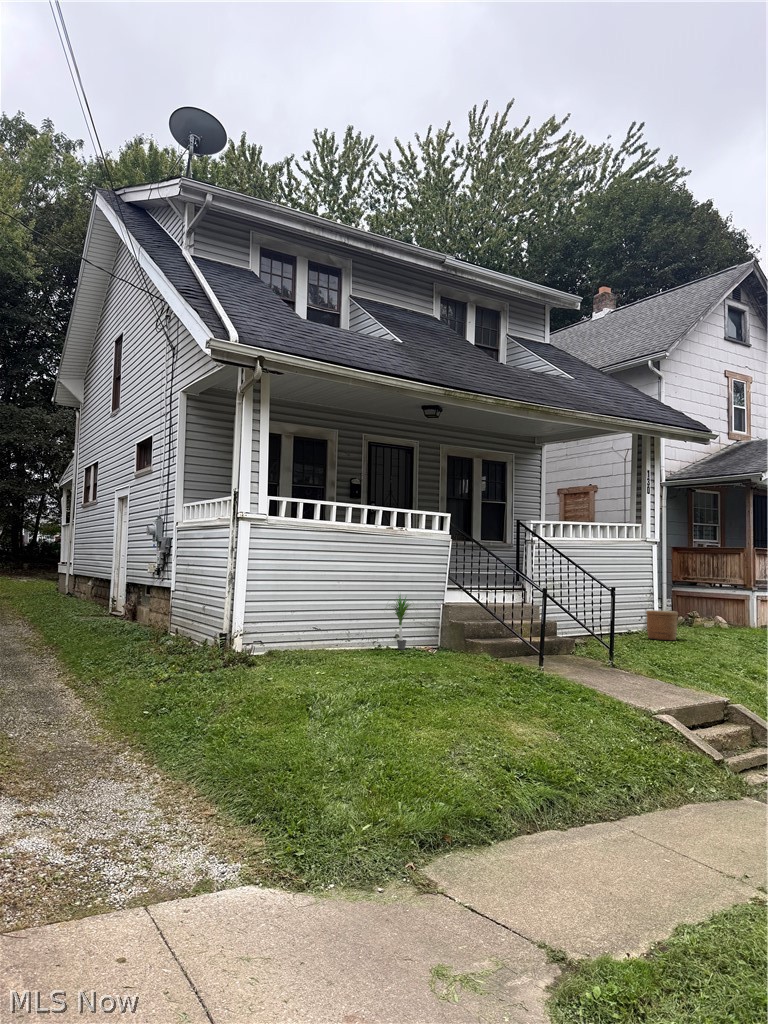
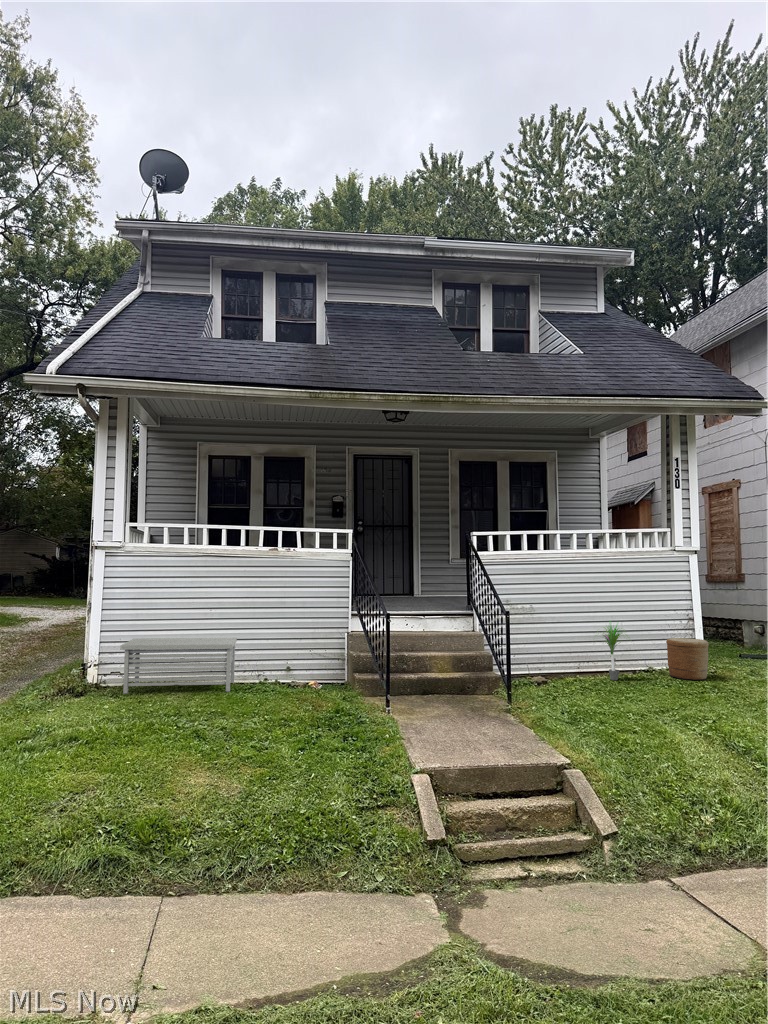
potted plant: present [392,596,410,650] -> present [603,624,622,680]
storage bench: none [274,608,385,657] -> present [120,638,237,694]

